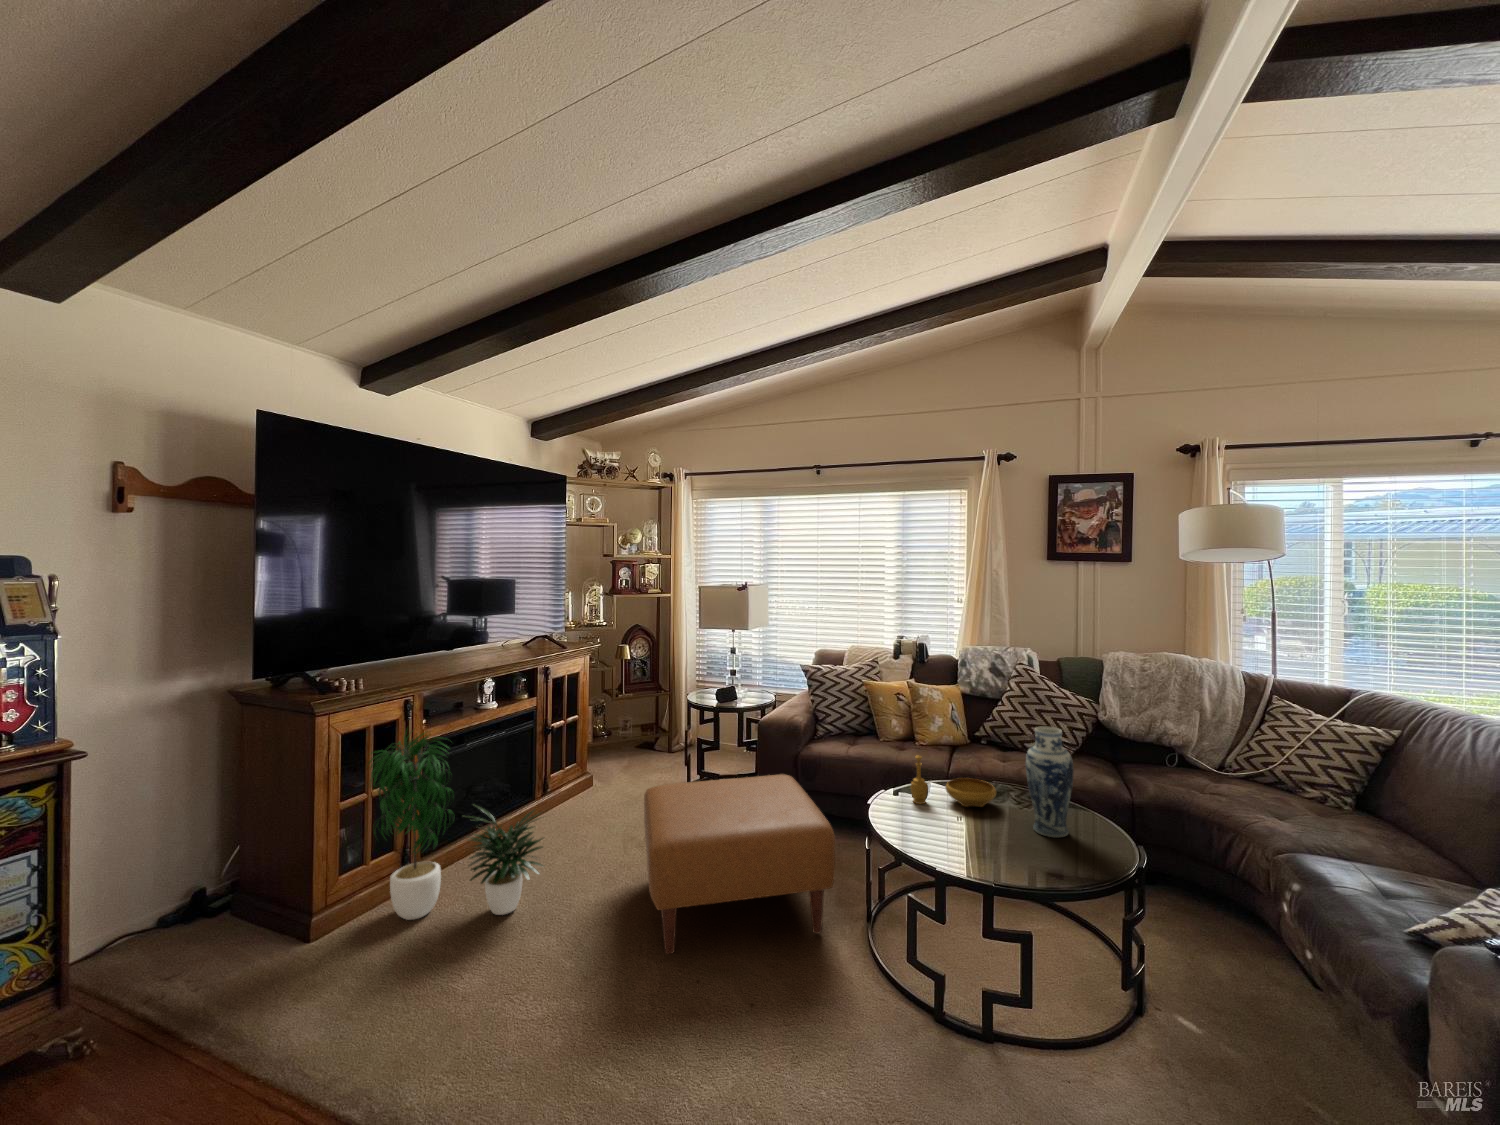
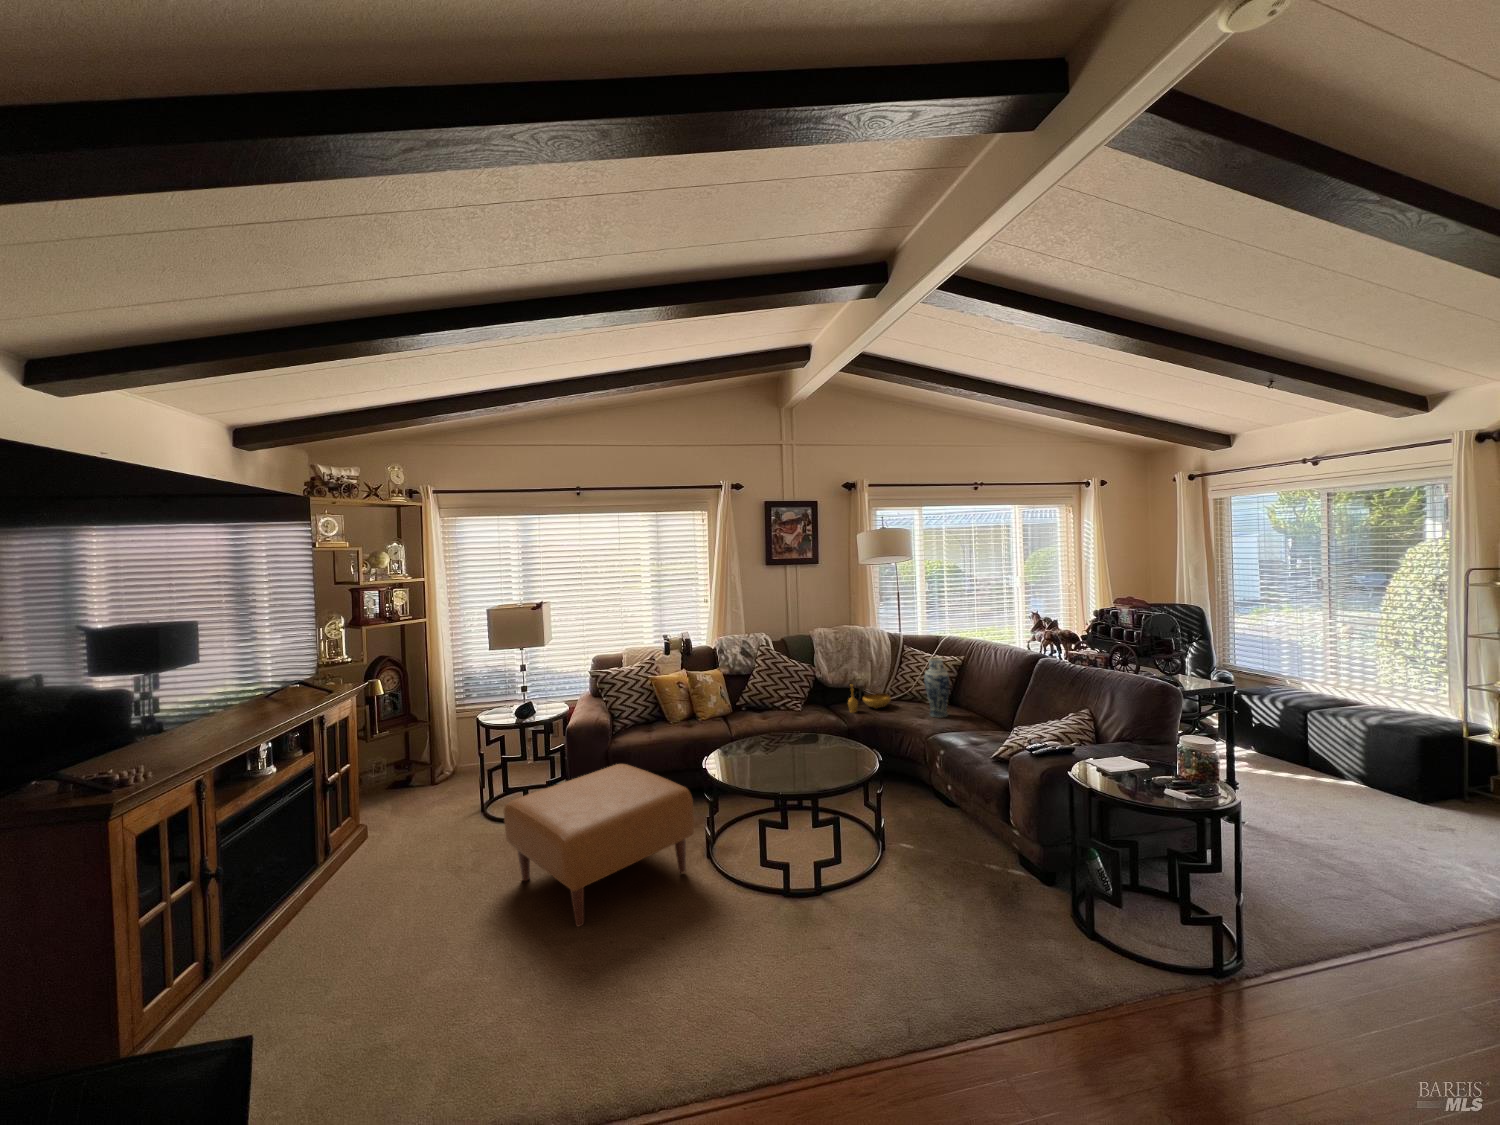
vase: present [1026,726,1074,838] -> present [924,658,950,718]
potted plant: present [370,732,543,920] -> none [216,798,433,1001]
decorative bowl: present [910,755,996,807] -> present [848,684,891,713]

